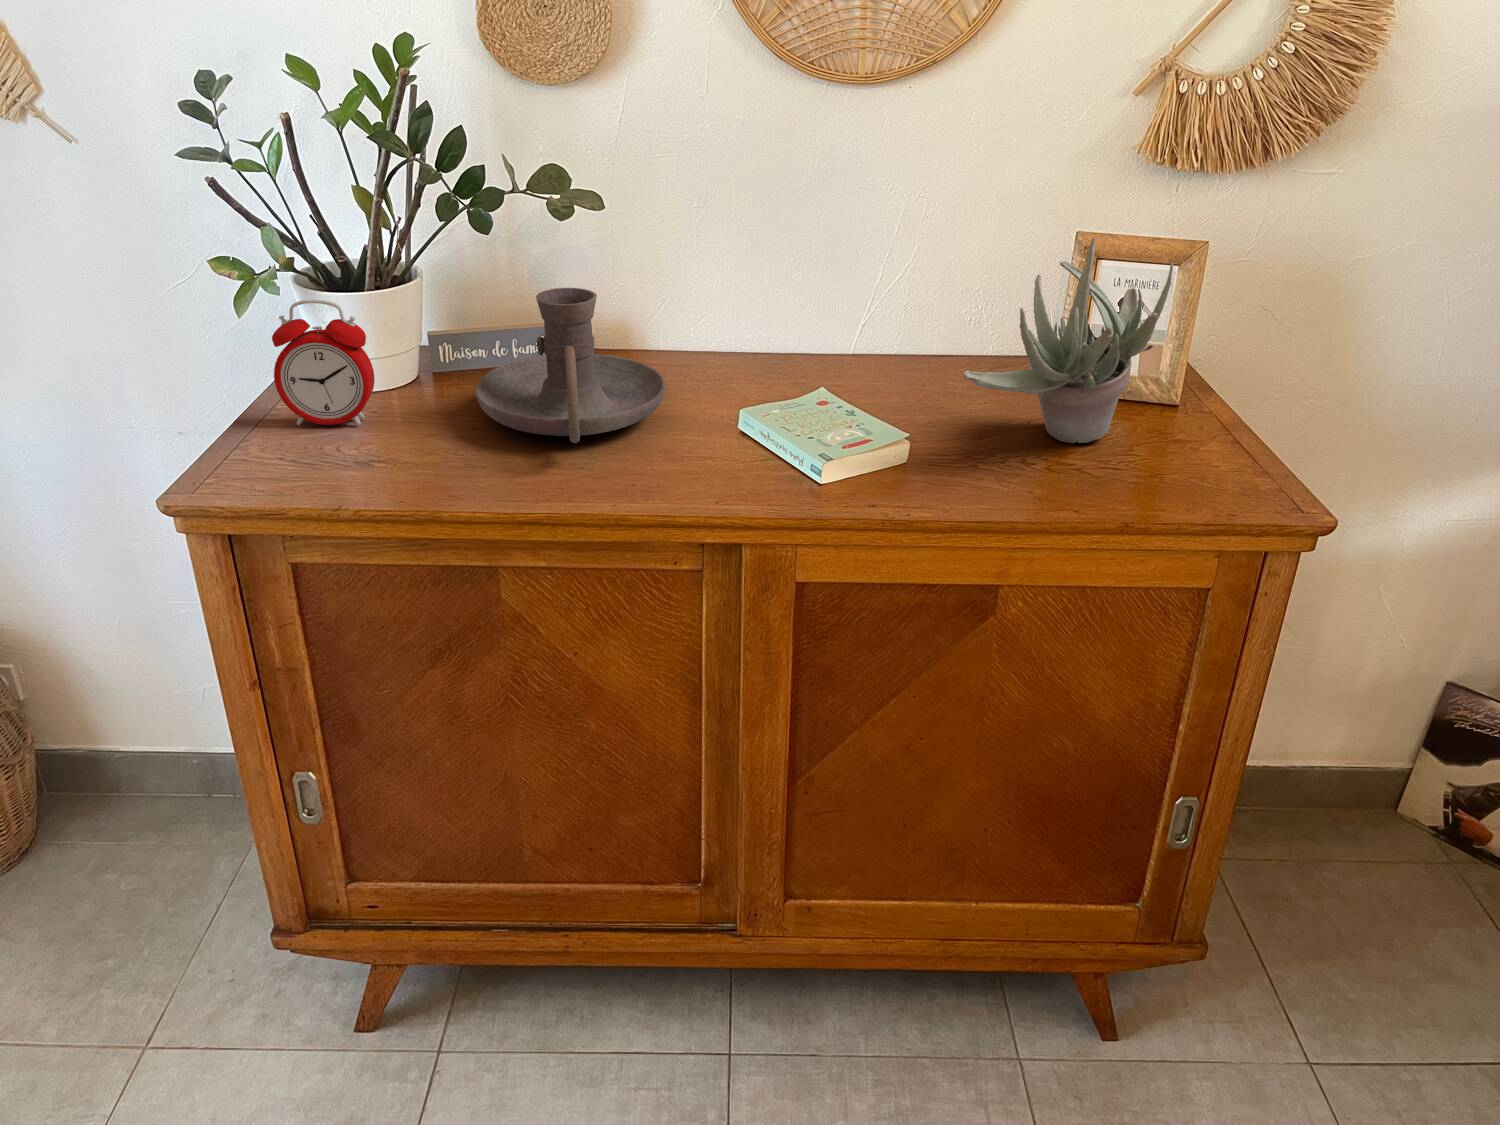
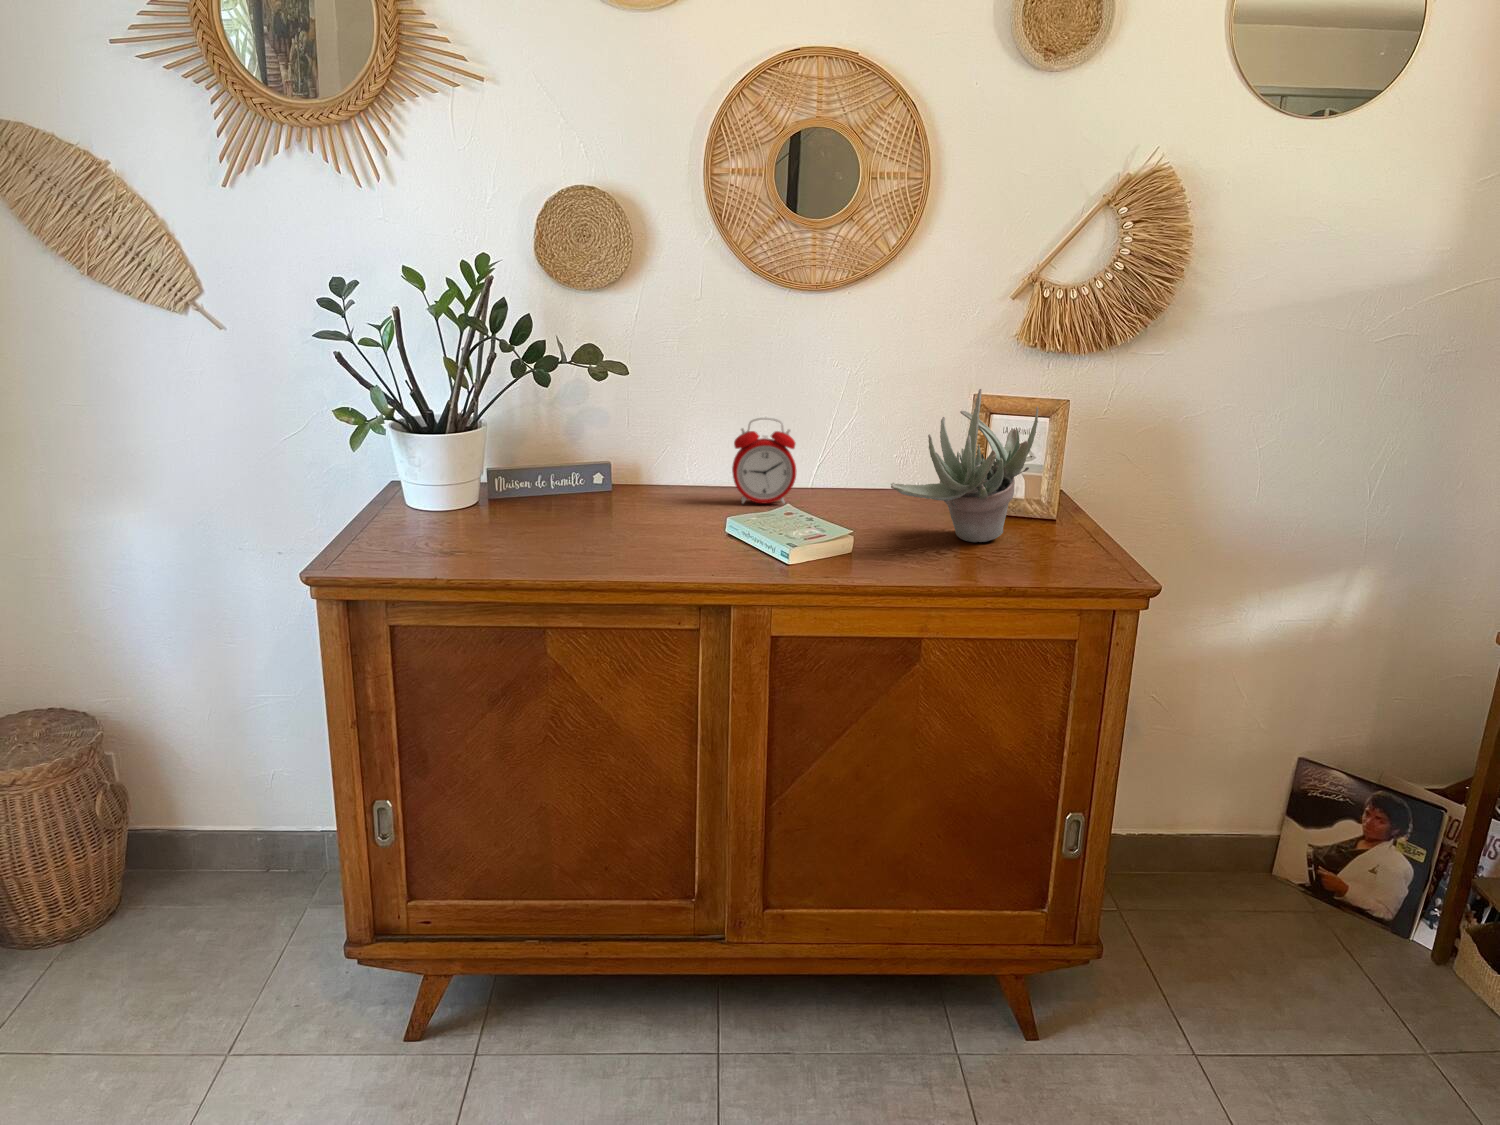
candle holder: present [475,288,666,443] -> none [528,431,670,538]
alarm clock: present [272,300,375,425] -> present [732,418,796,503]

